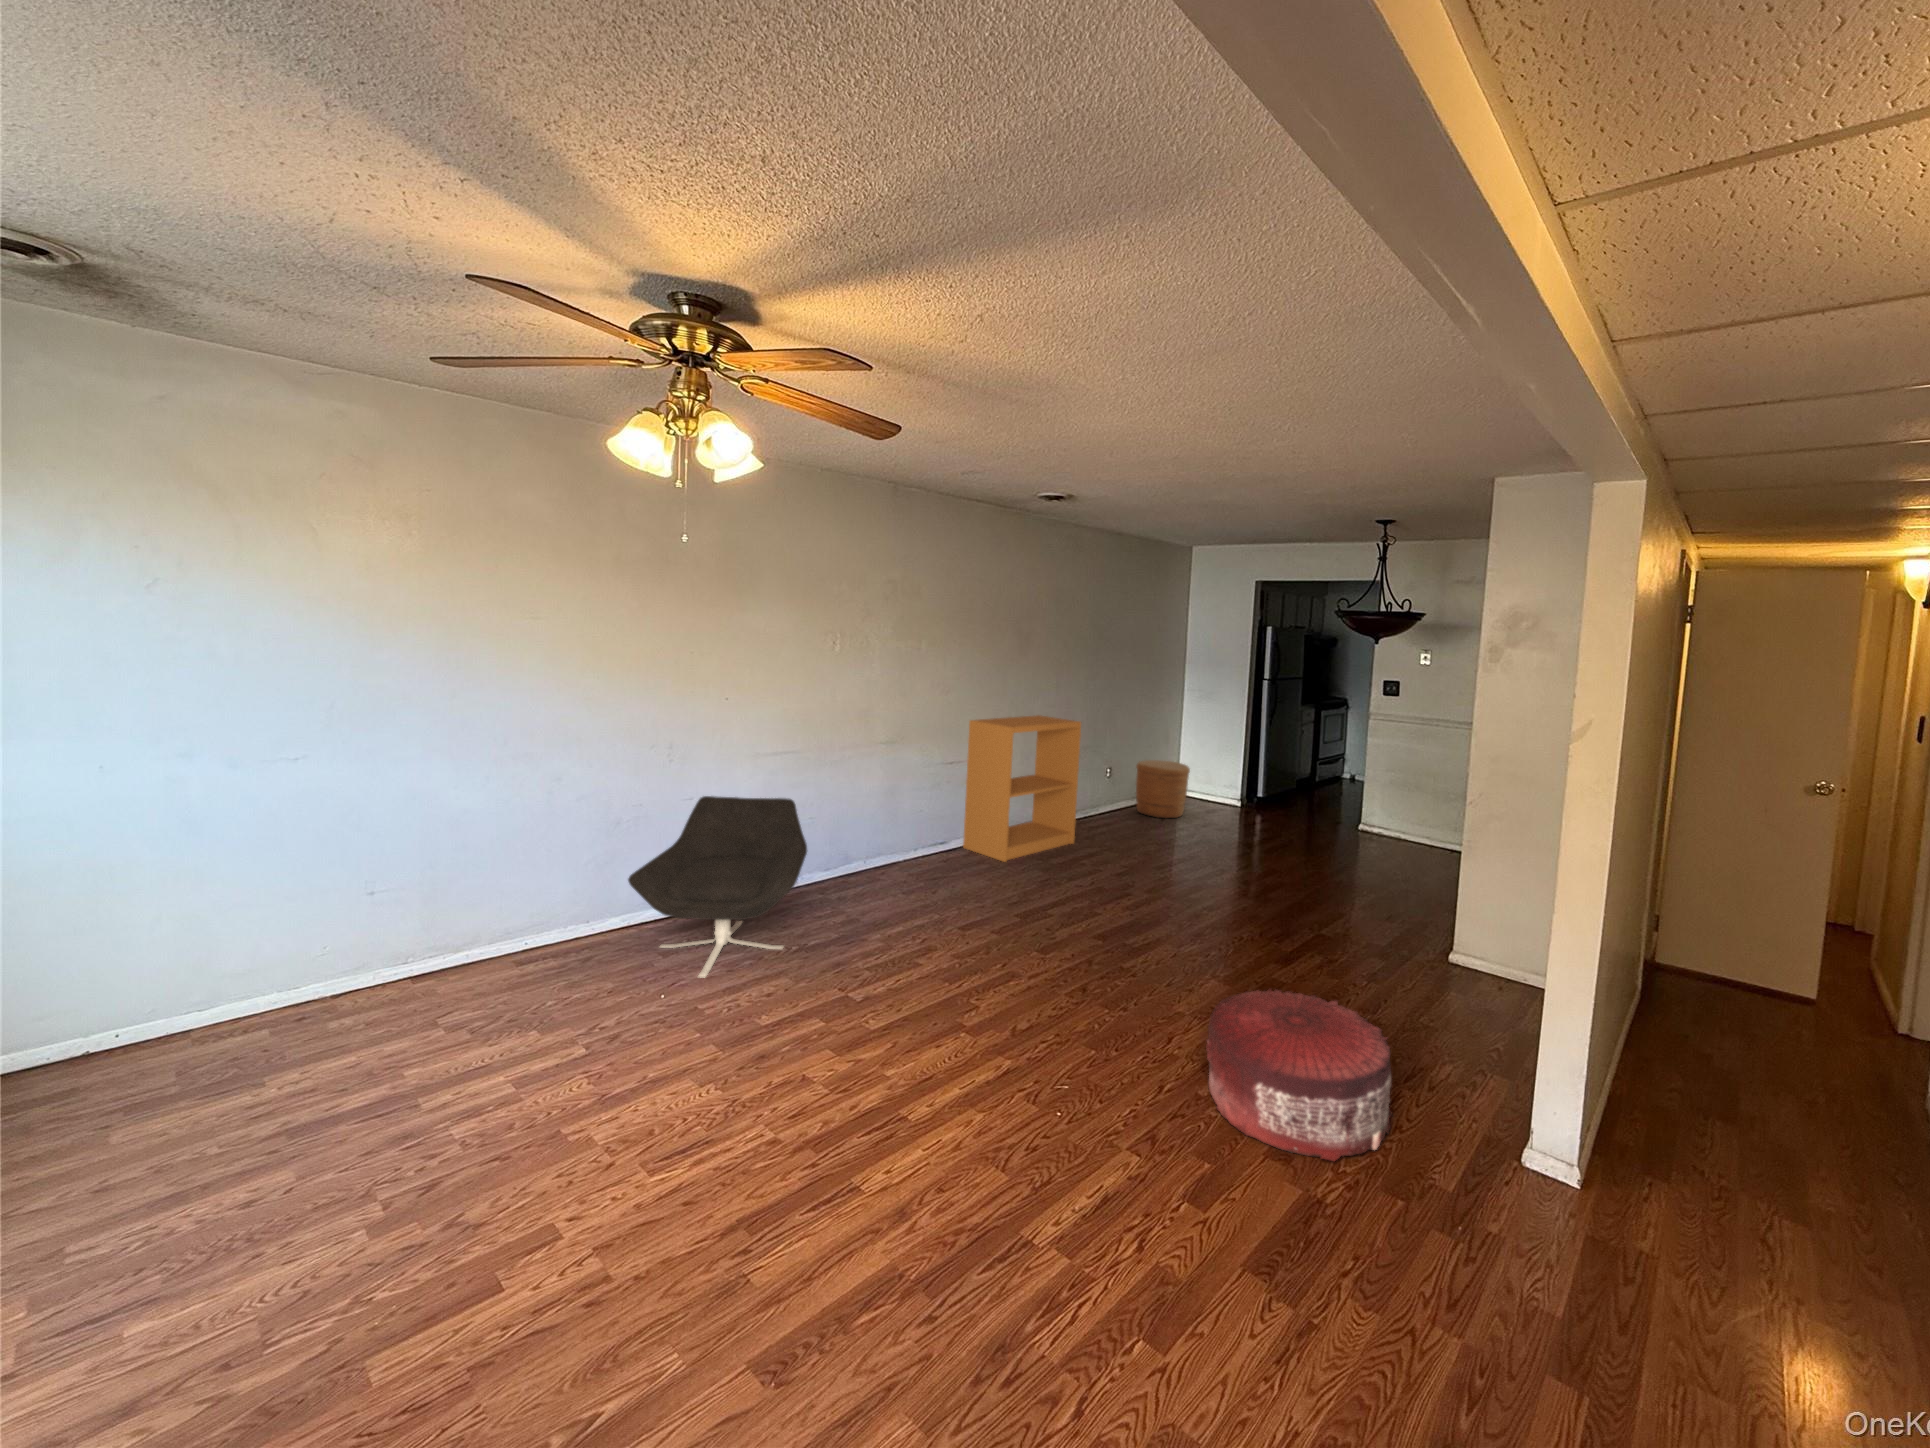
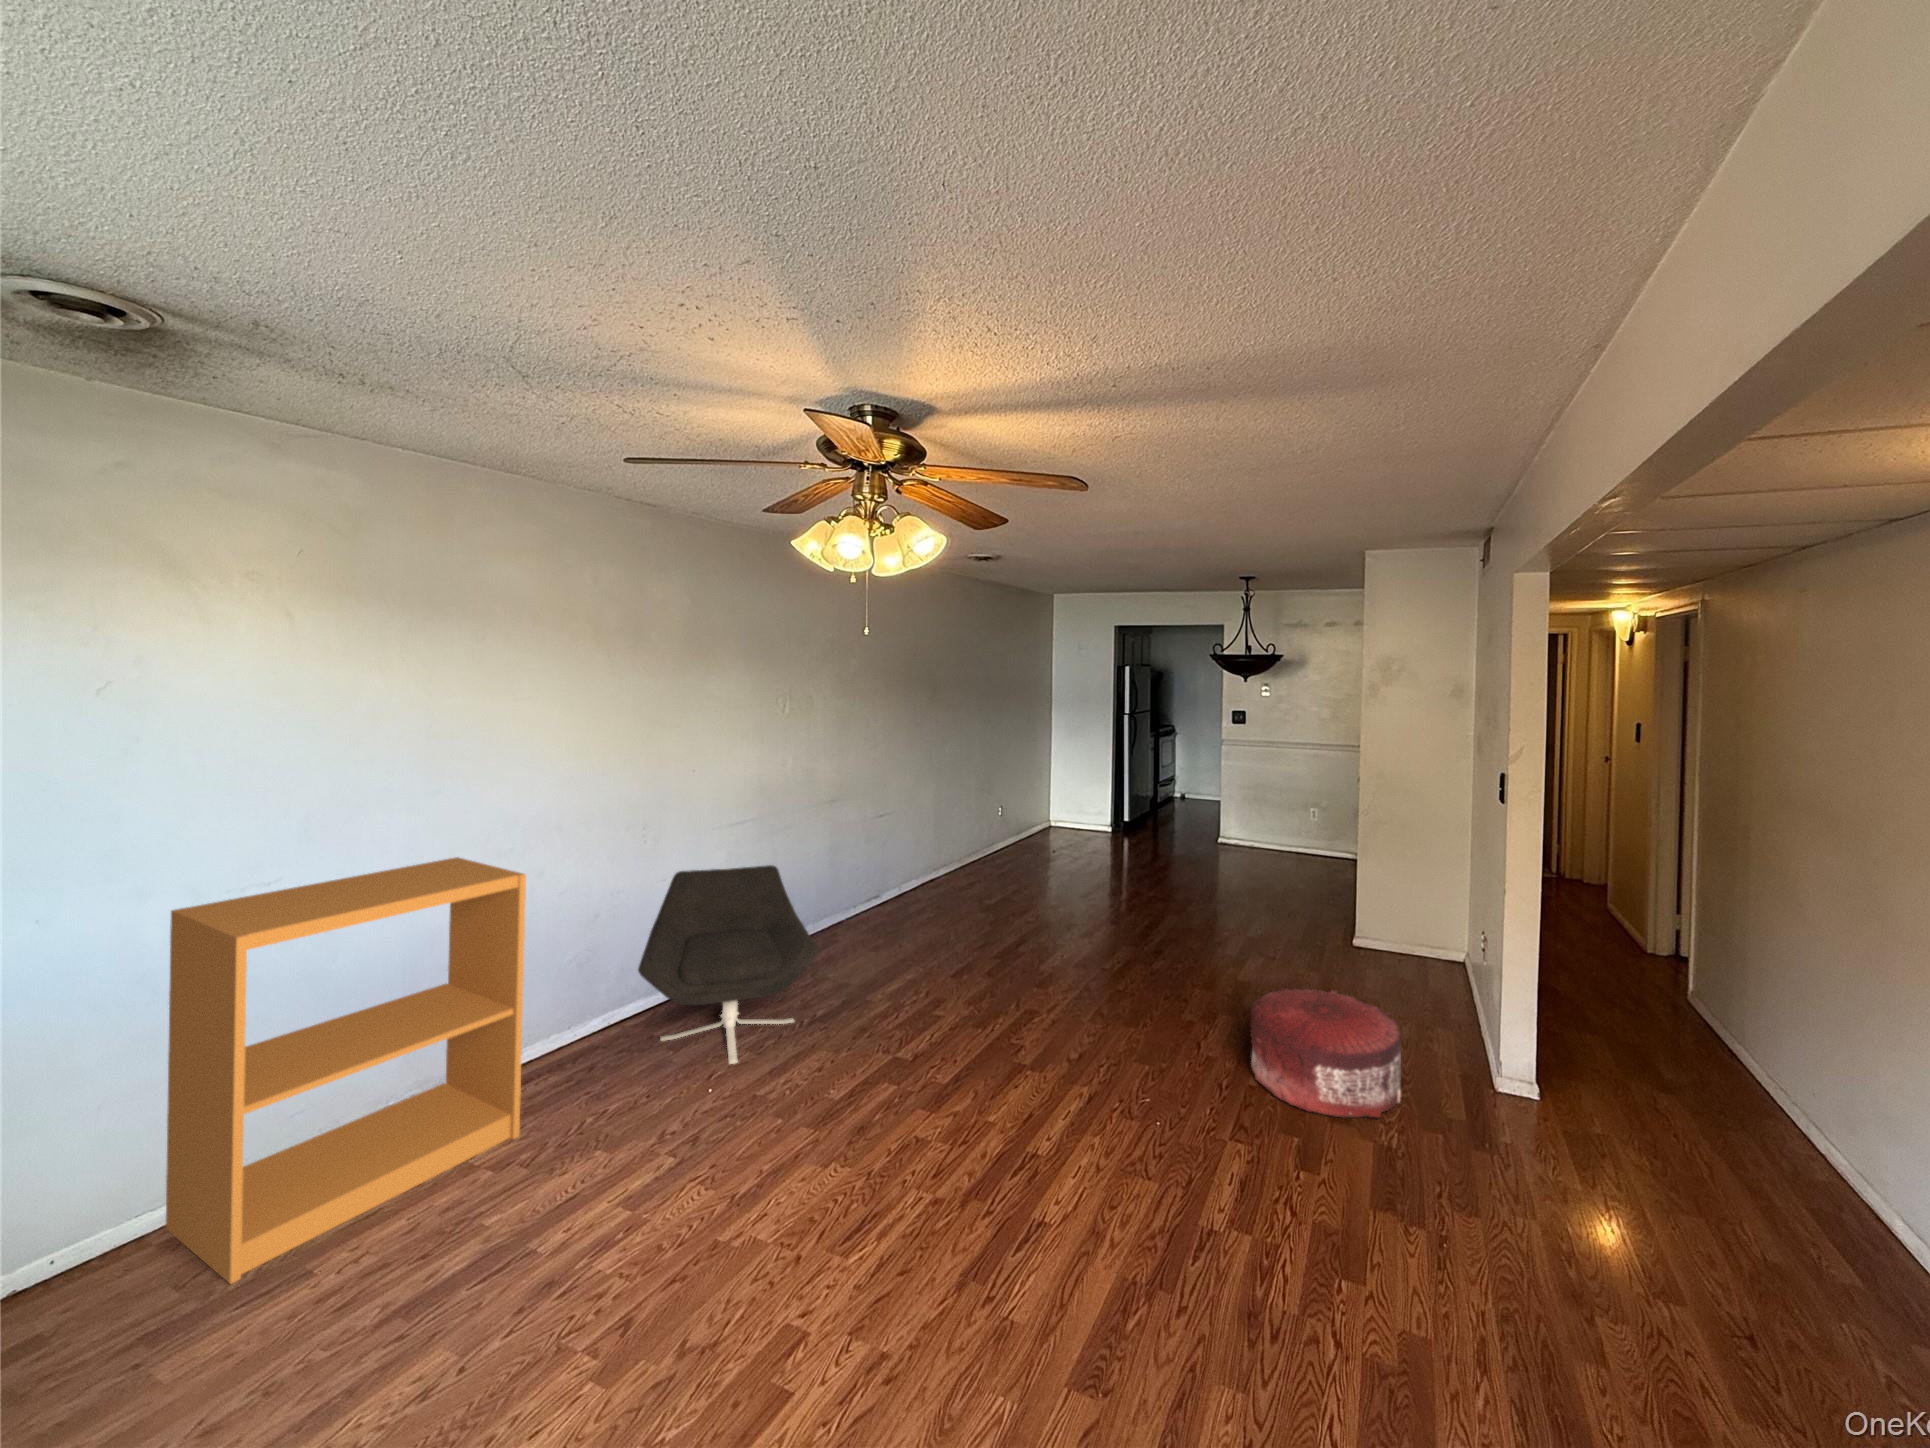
bookshelf: present [963,715,1081,862] -> present [166,857,526,1284]
woven basket: present [1136,760,1190,818] -> none [1024,794,1074,849]

